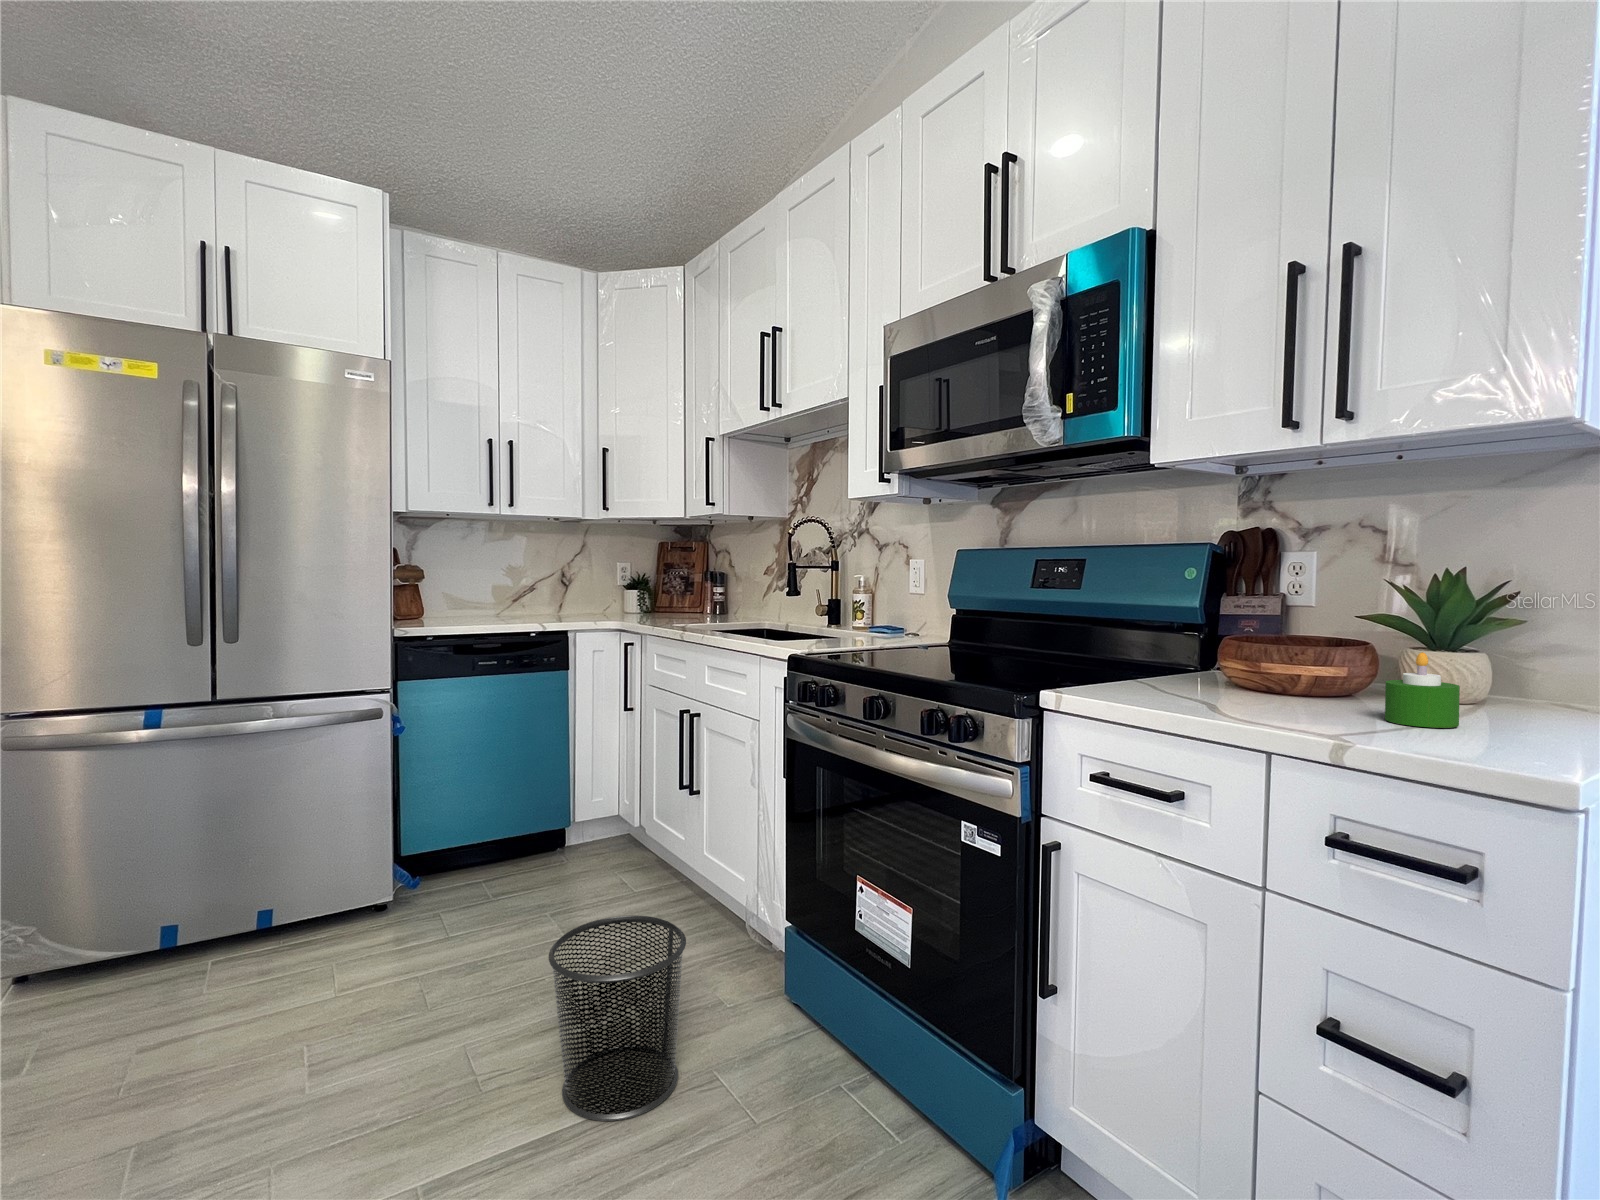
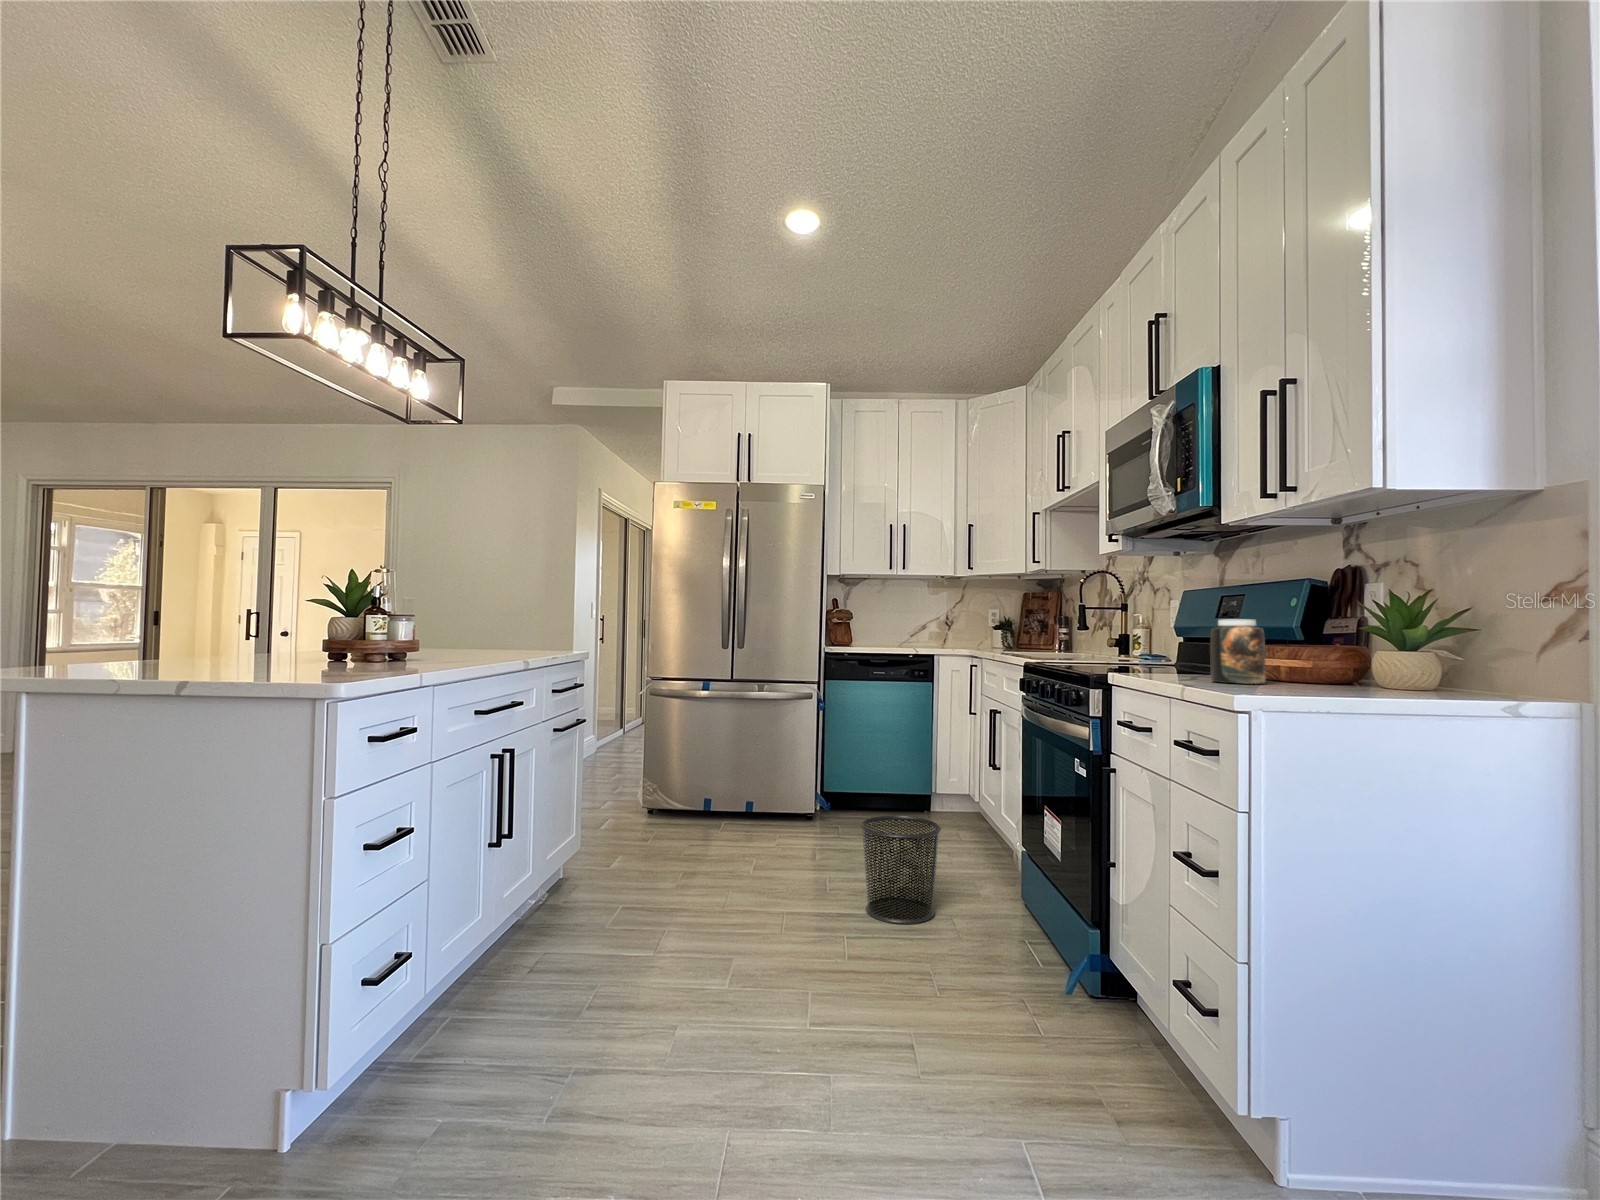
jar: none [1238,612,1325,714] -> present [1210,619,1266,684]
candle: present [1385,652,1460,728] -> none [1278,642,1324,689]

